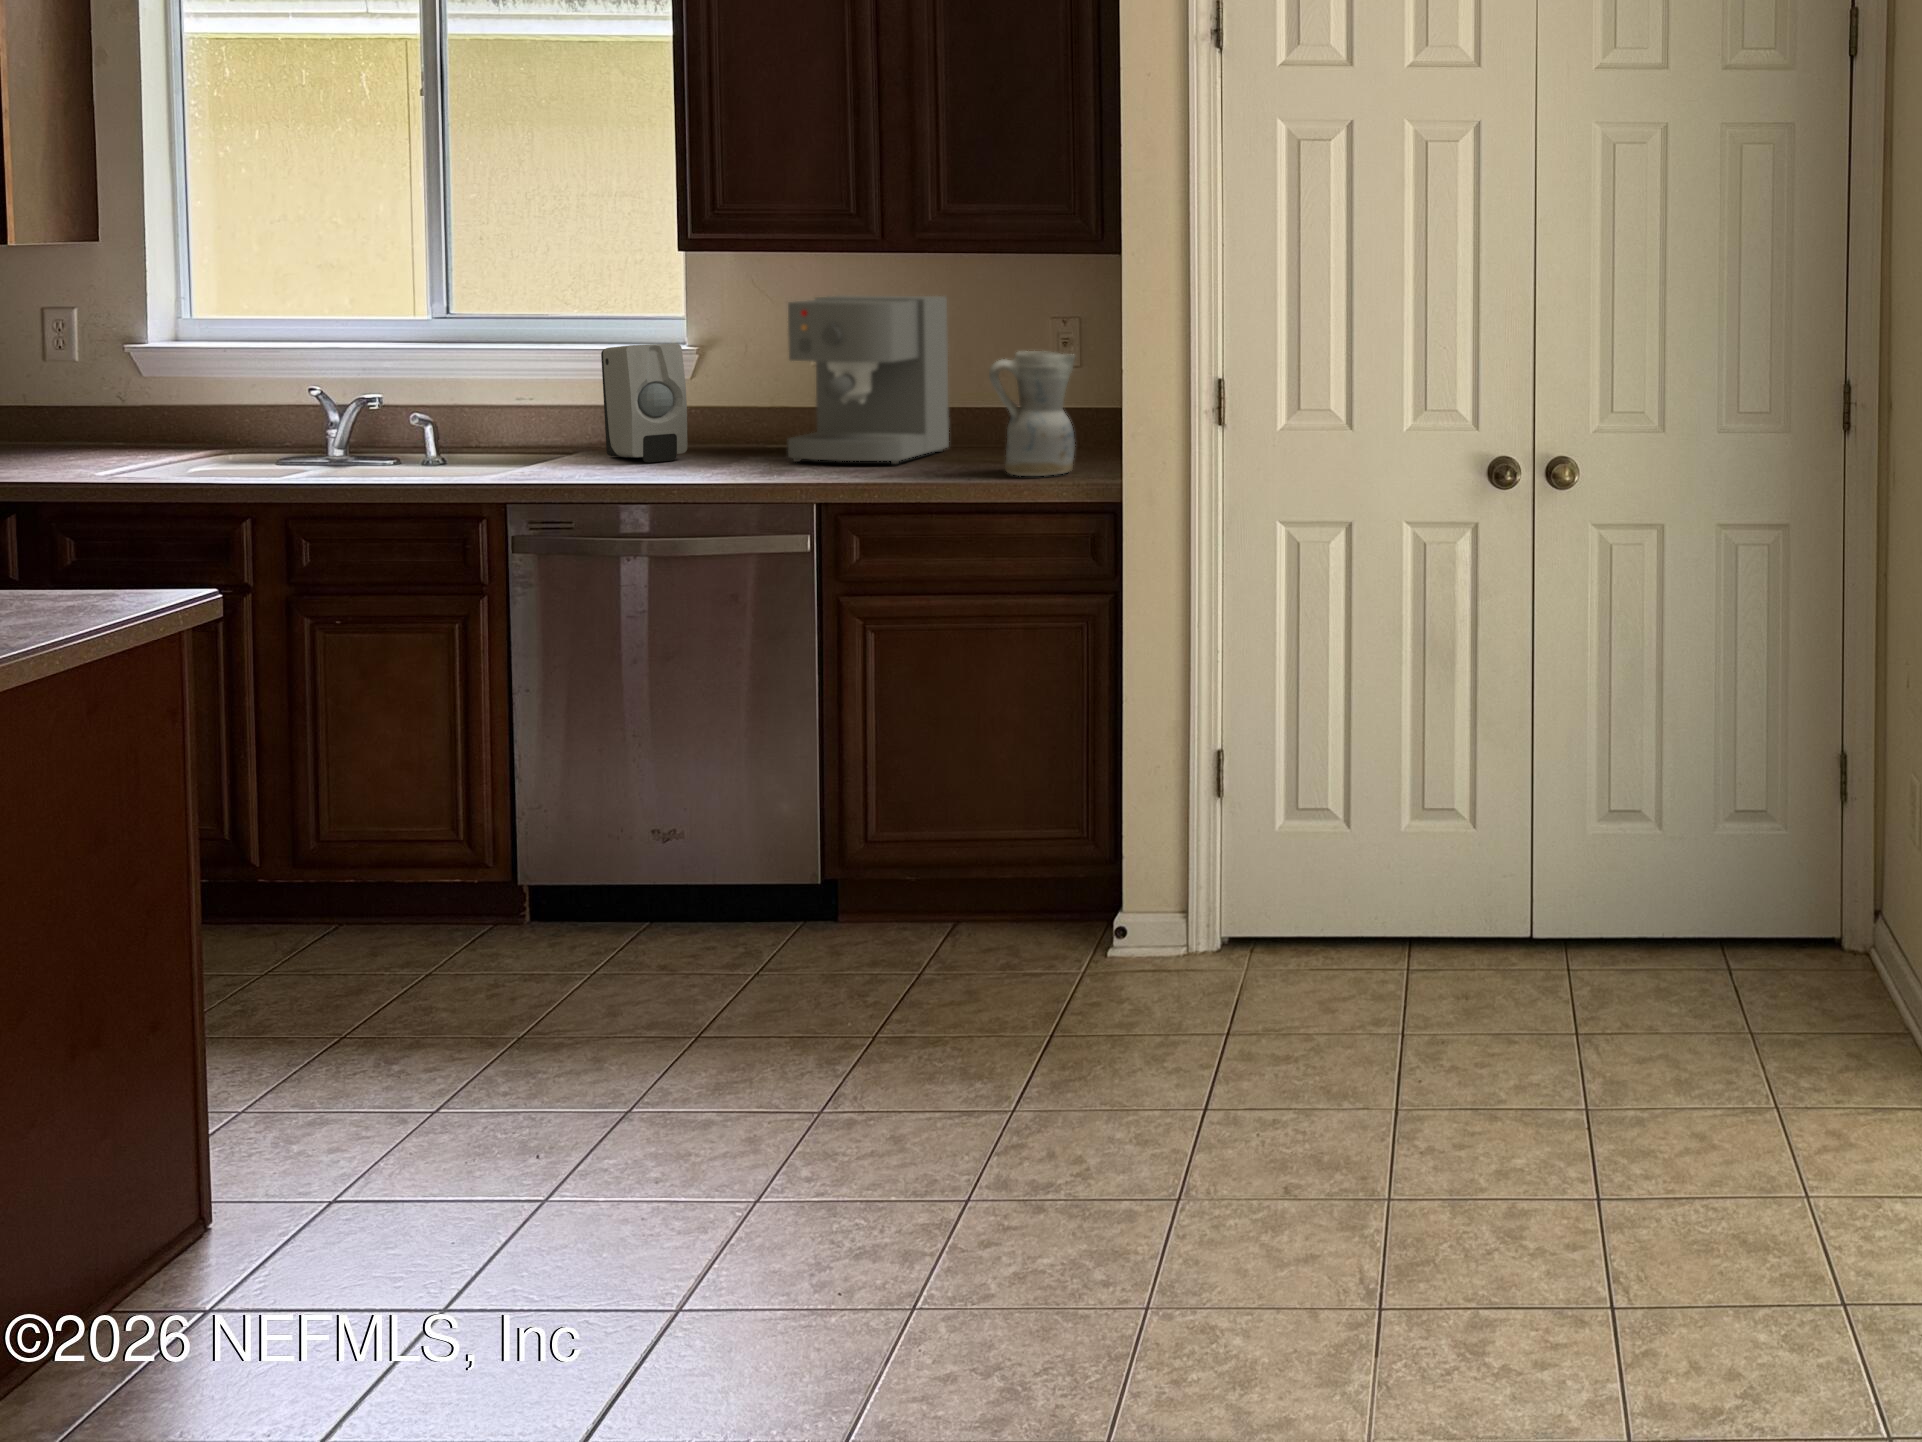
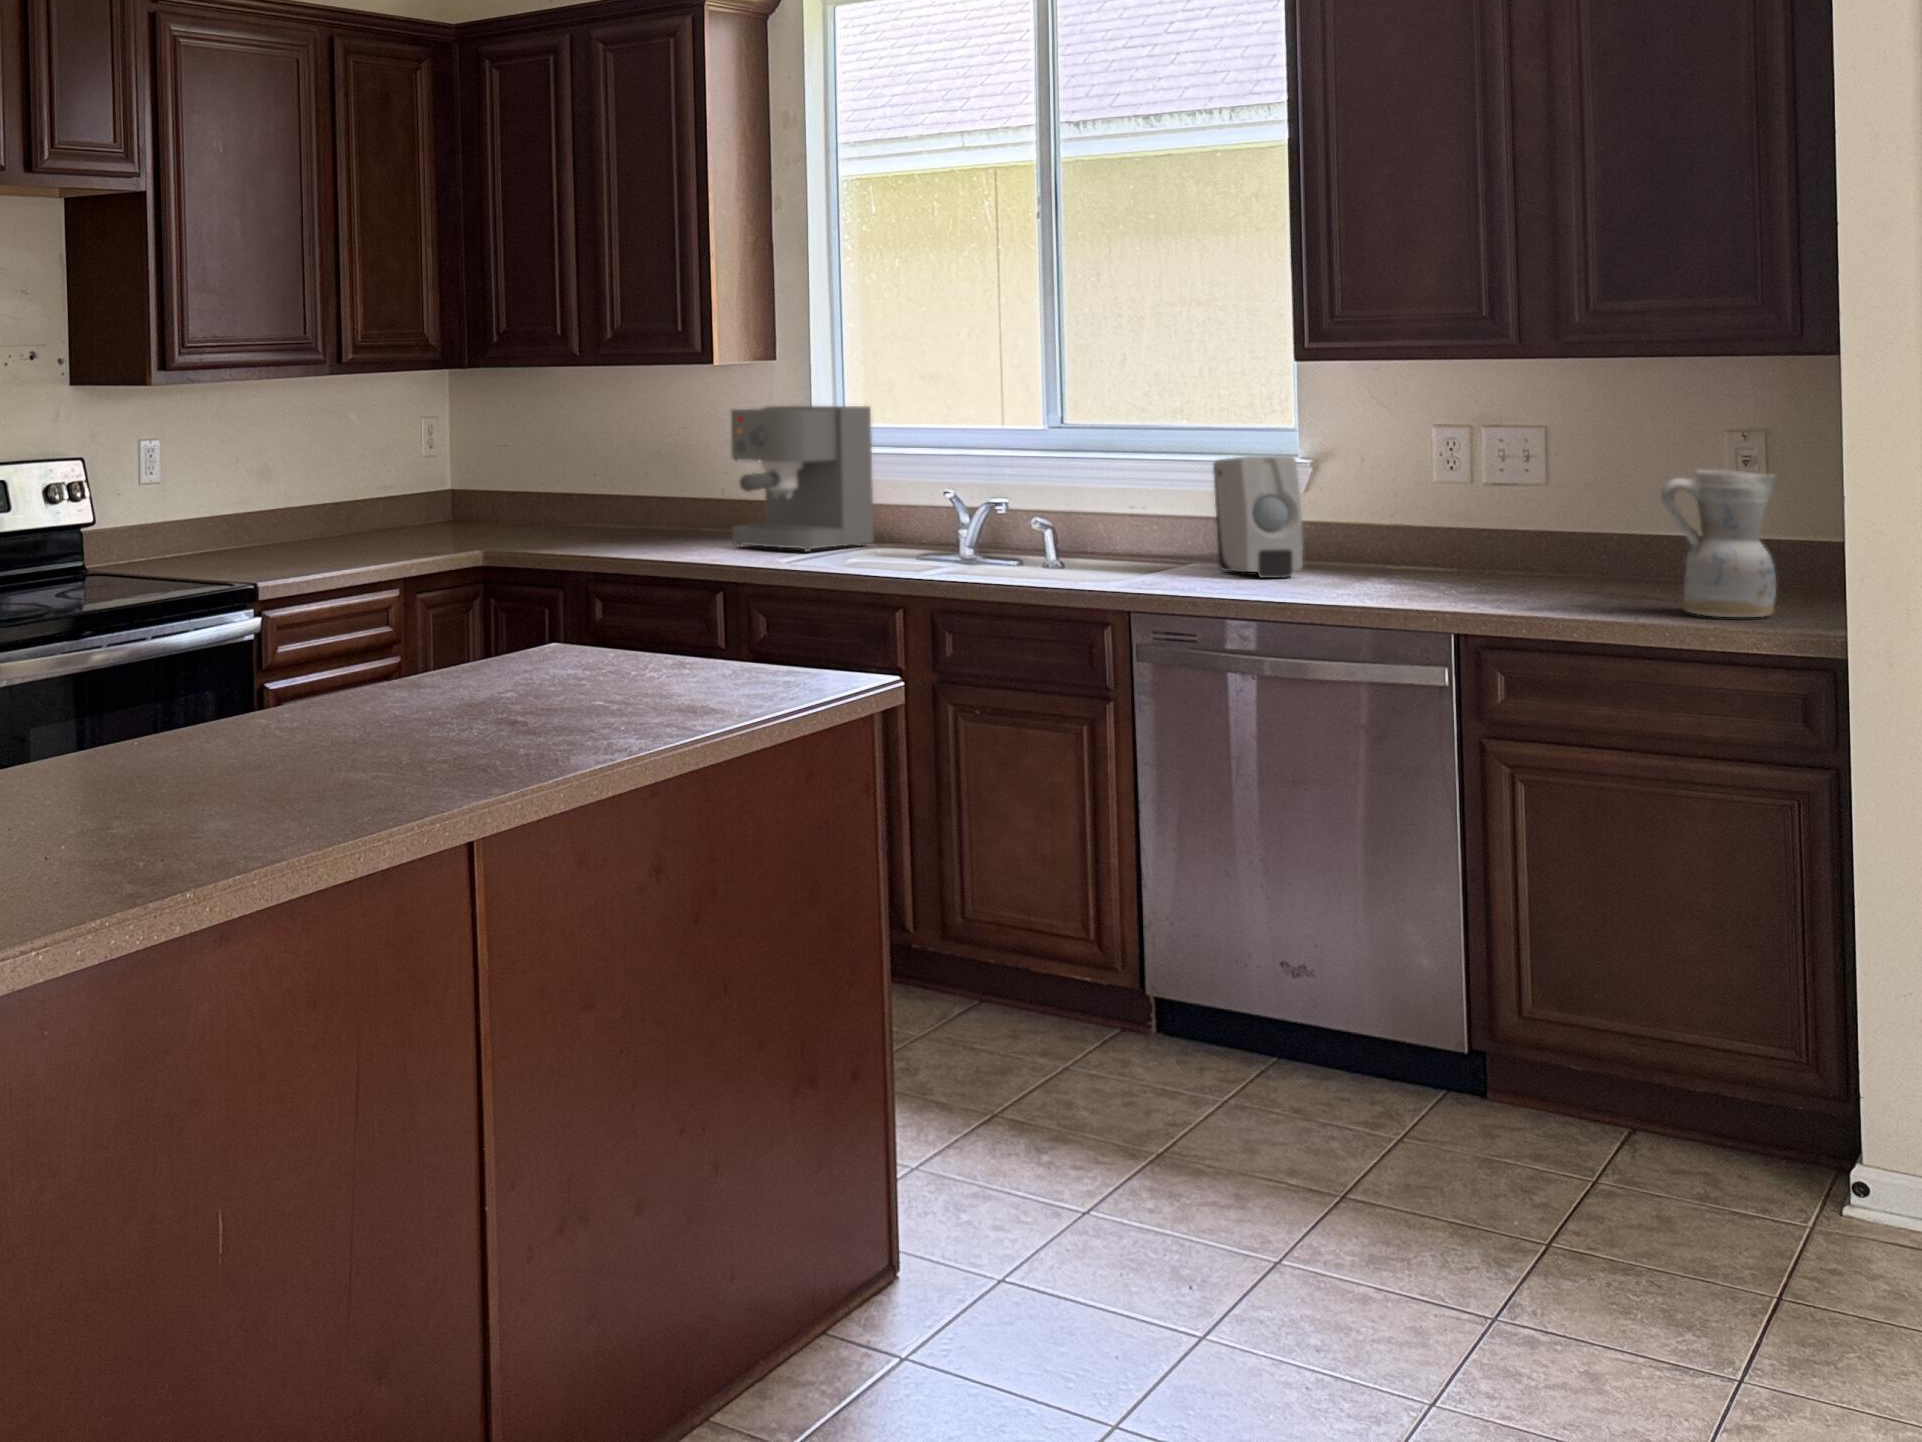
coffee maker: present [788,295,949,464] -> present [731,406,874,552]

